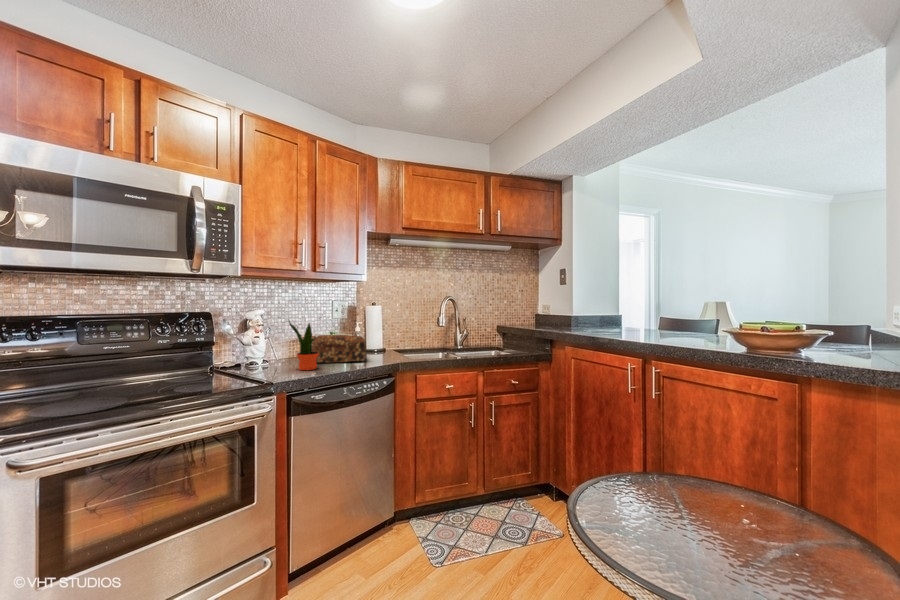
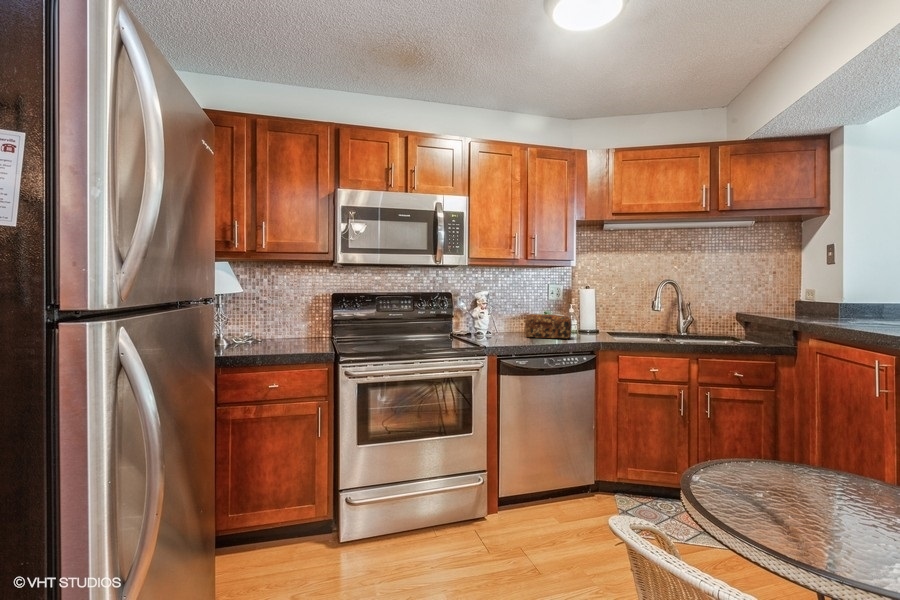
potted plant: present [289,321,319,370] -> none [503,299,527,341]

